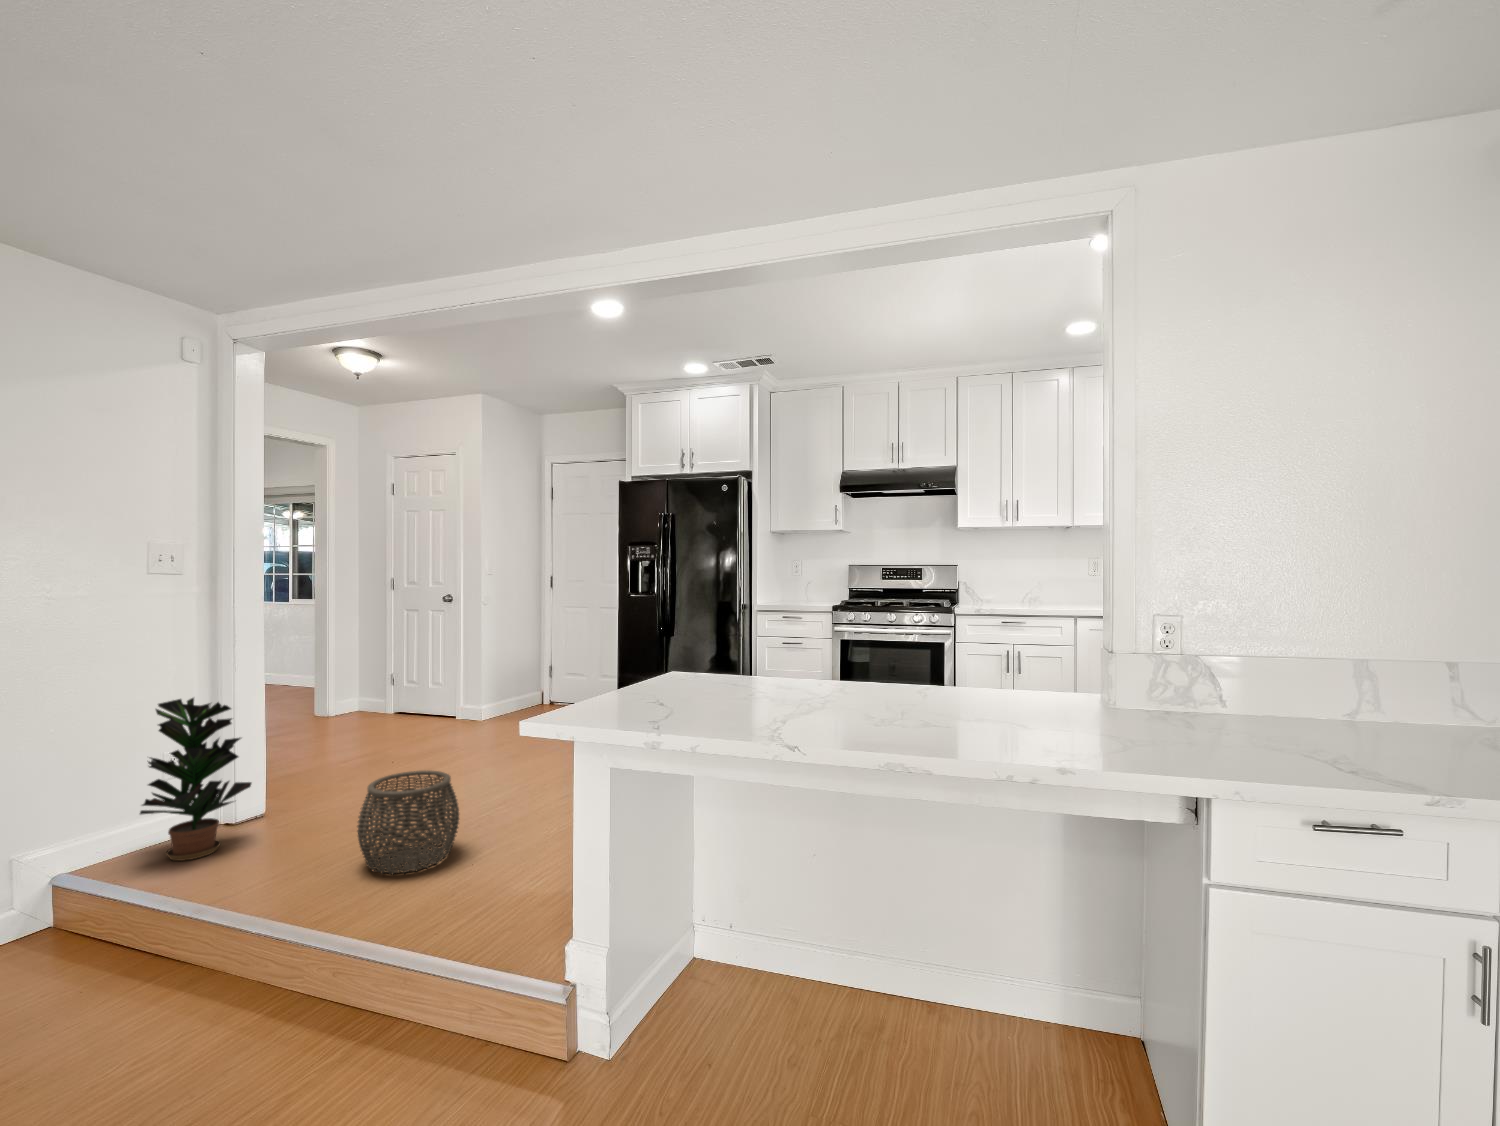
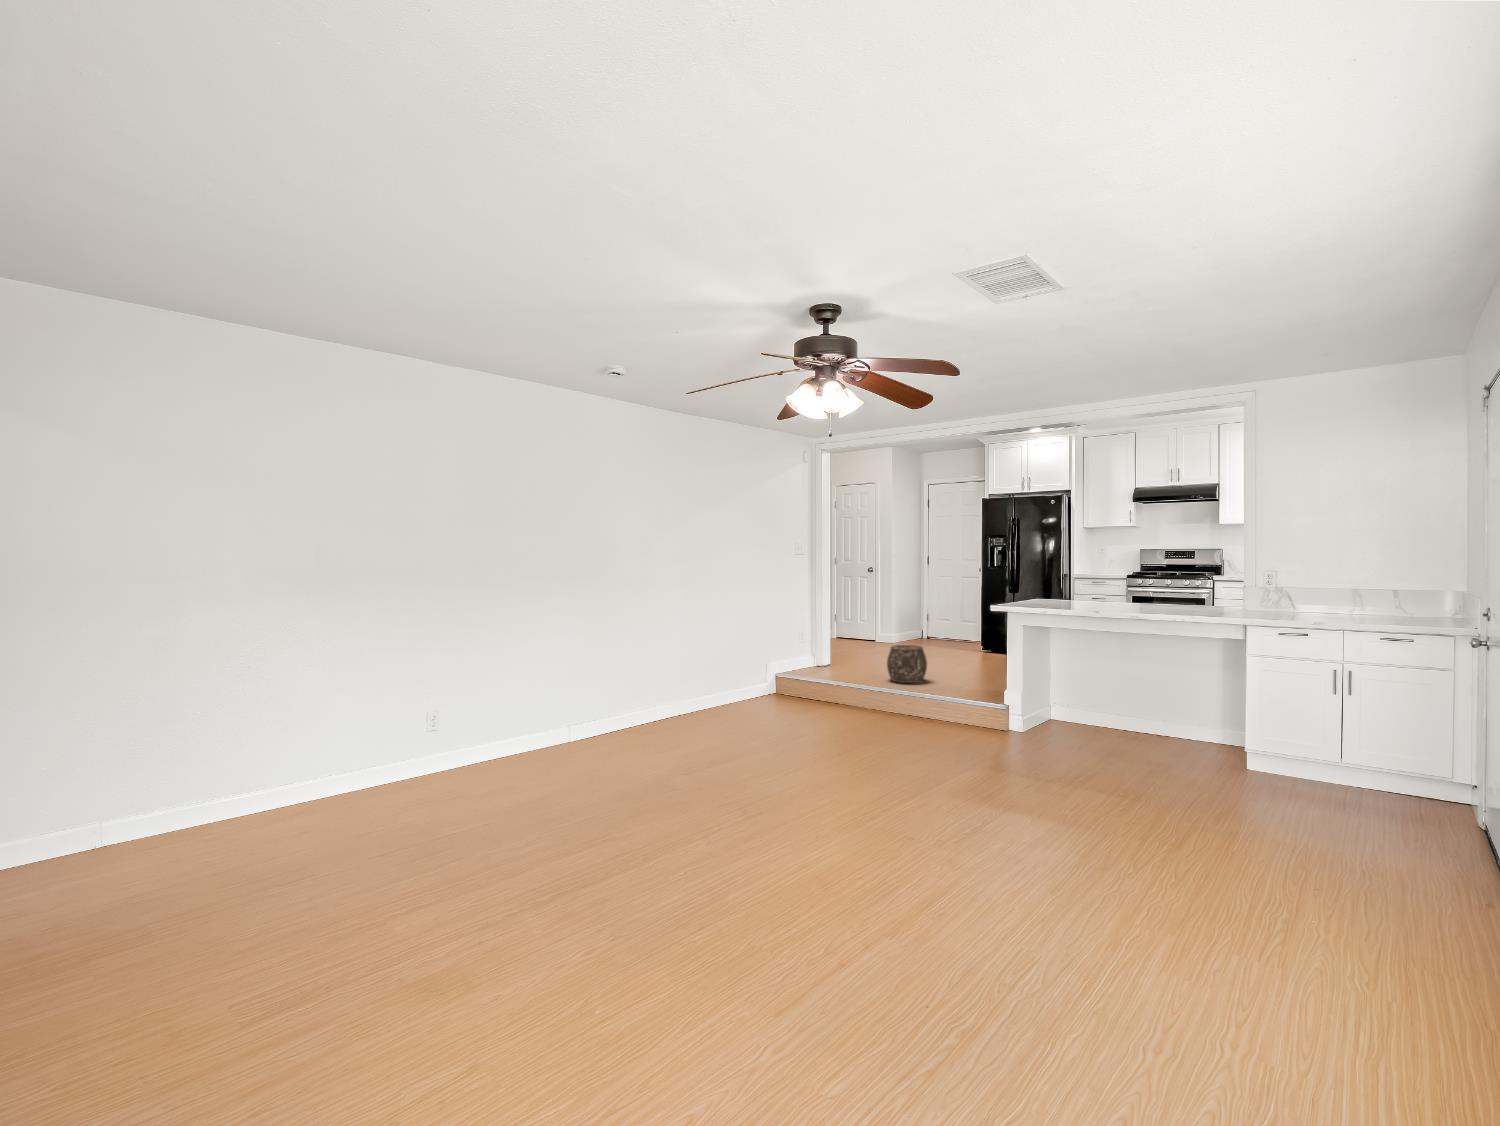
potted plant: present [140,698,251,861] -> none [794,609,834,675]

